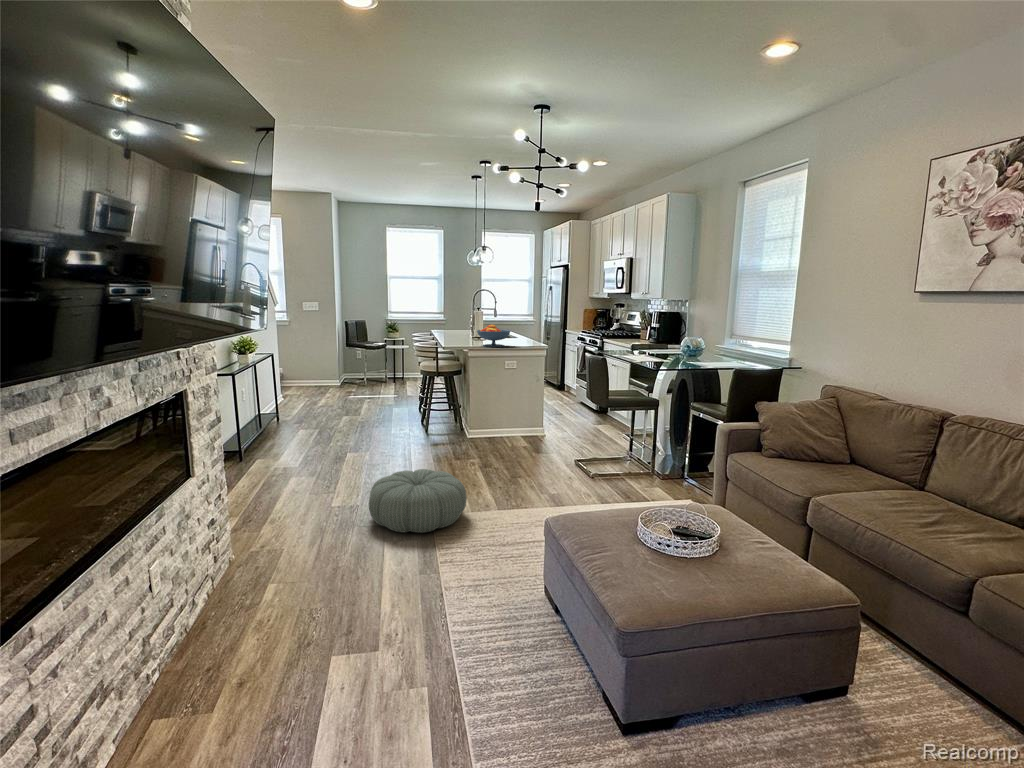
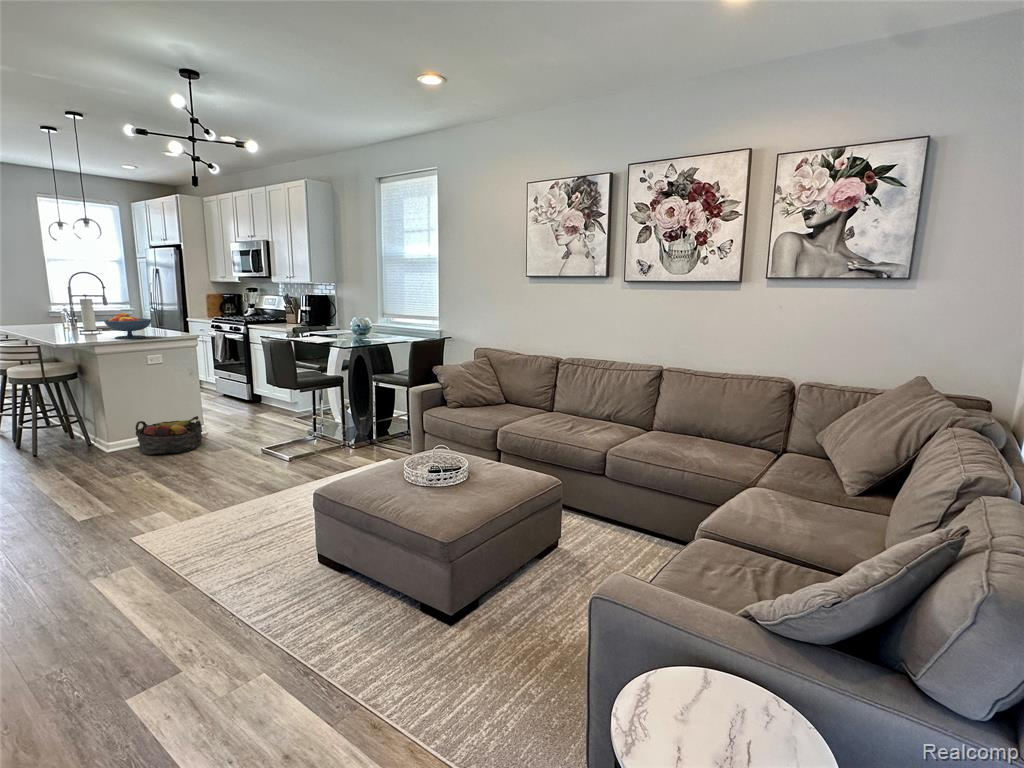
basket: none [484,419,534,453] -> present [135,416,203,454]
pouf: present [369,469,467,533] -> none [34,483,179,566]

